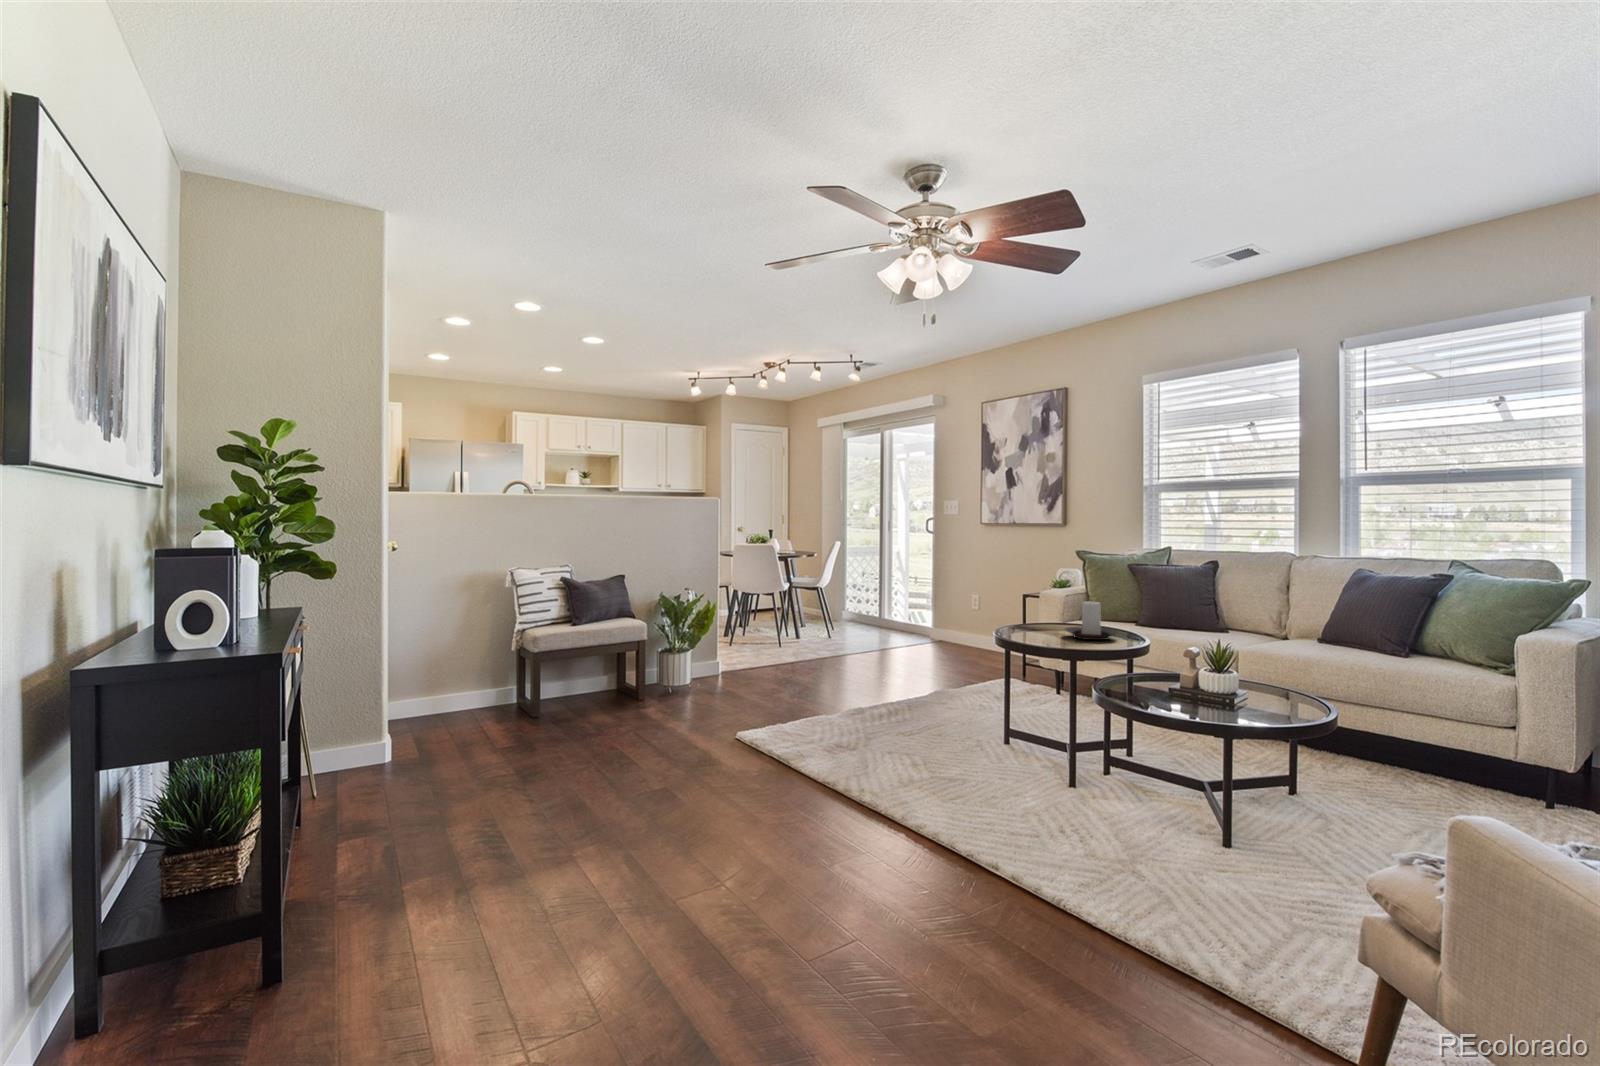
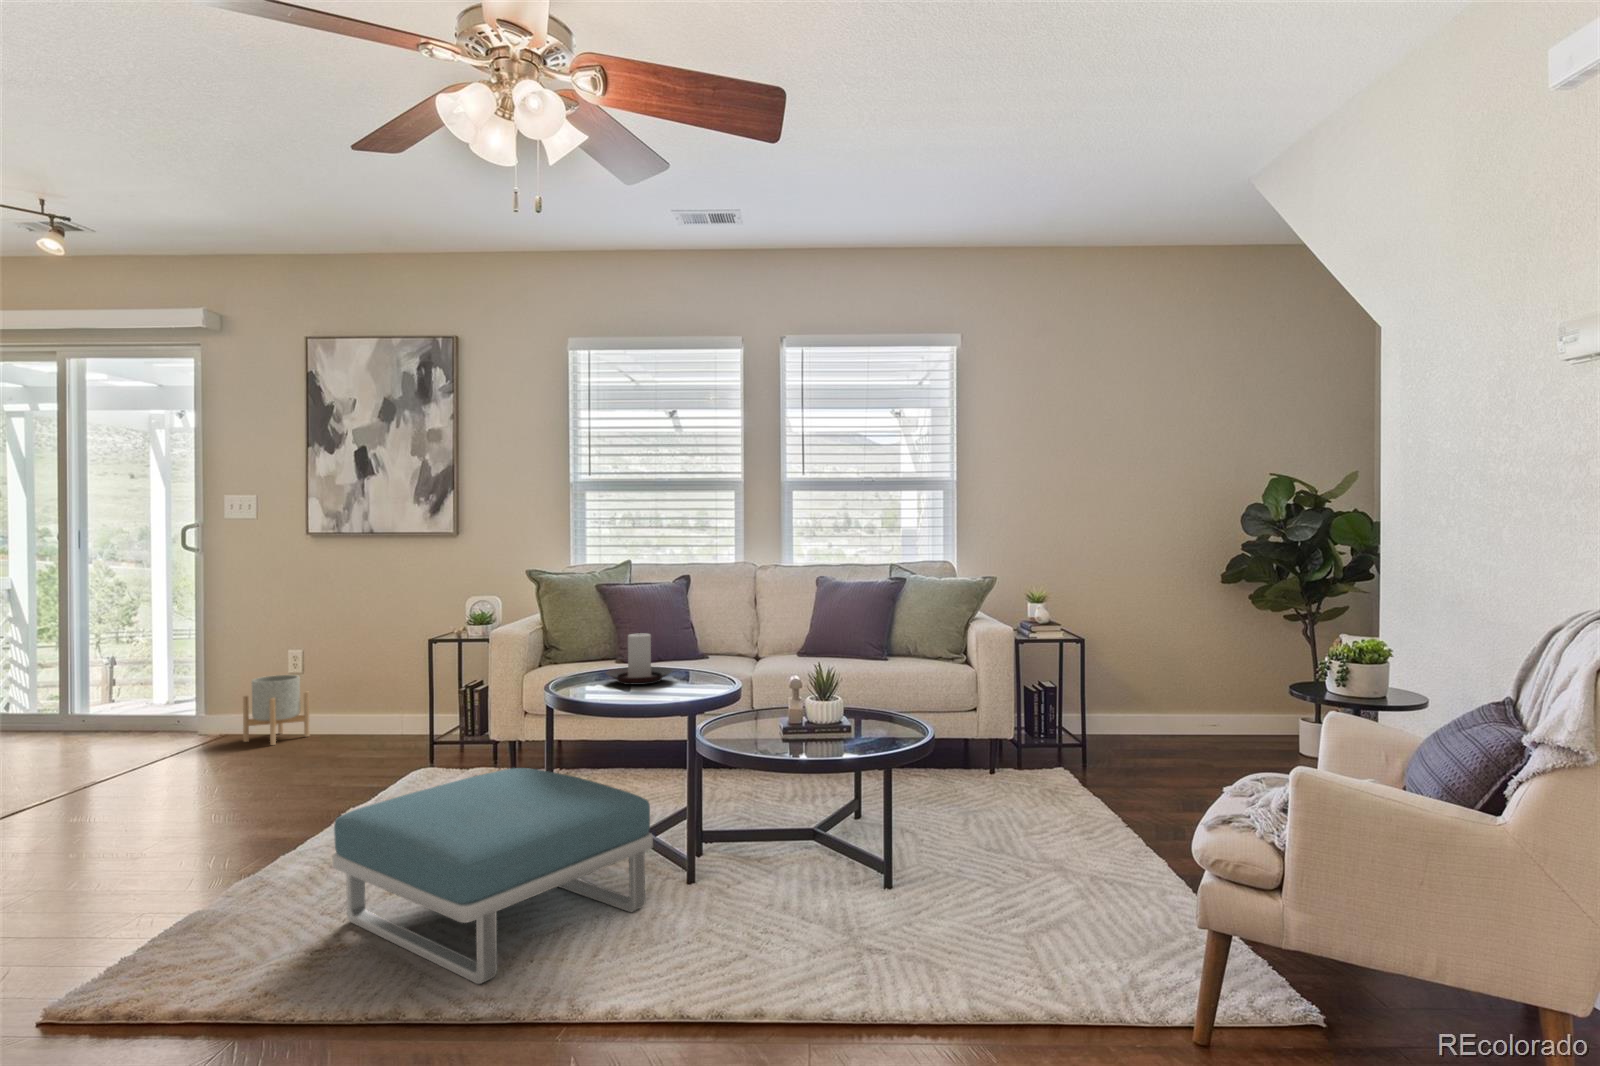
planter: none [944,611,979,652] -> present [243,675,310,745]
footstool: none [866,678,1029,788] -> present [332,768,653,984]

